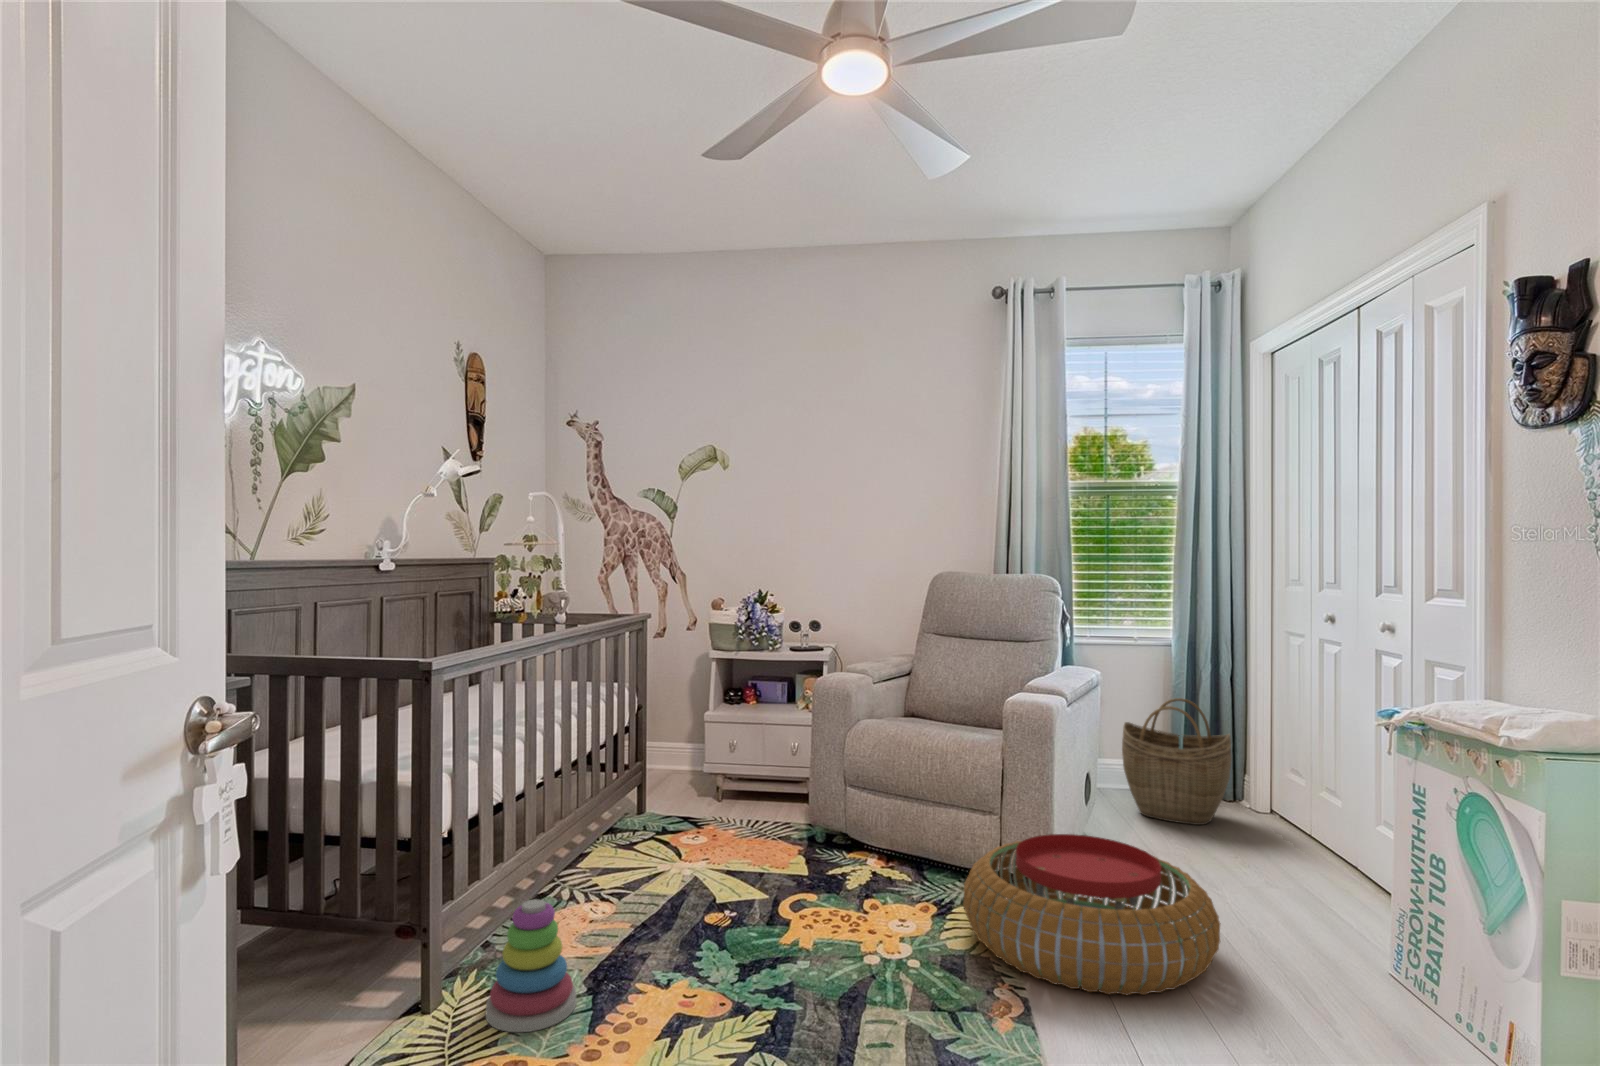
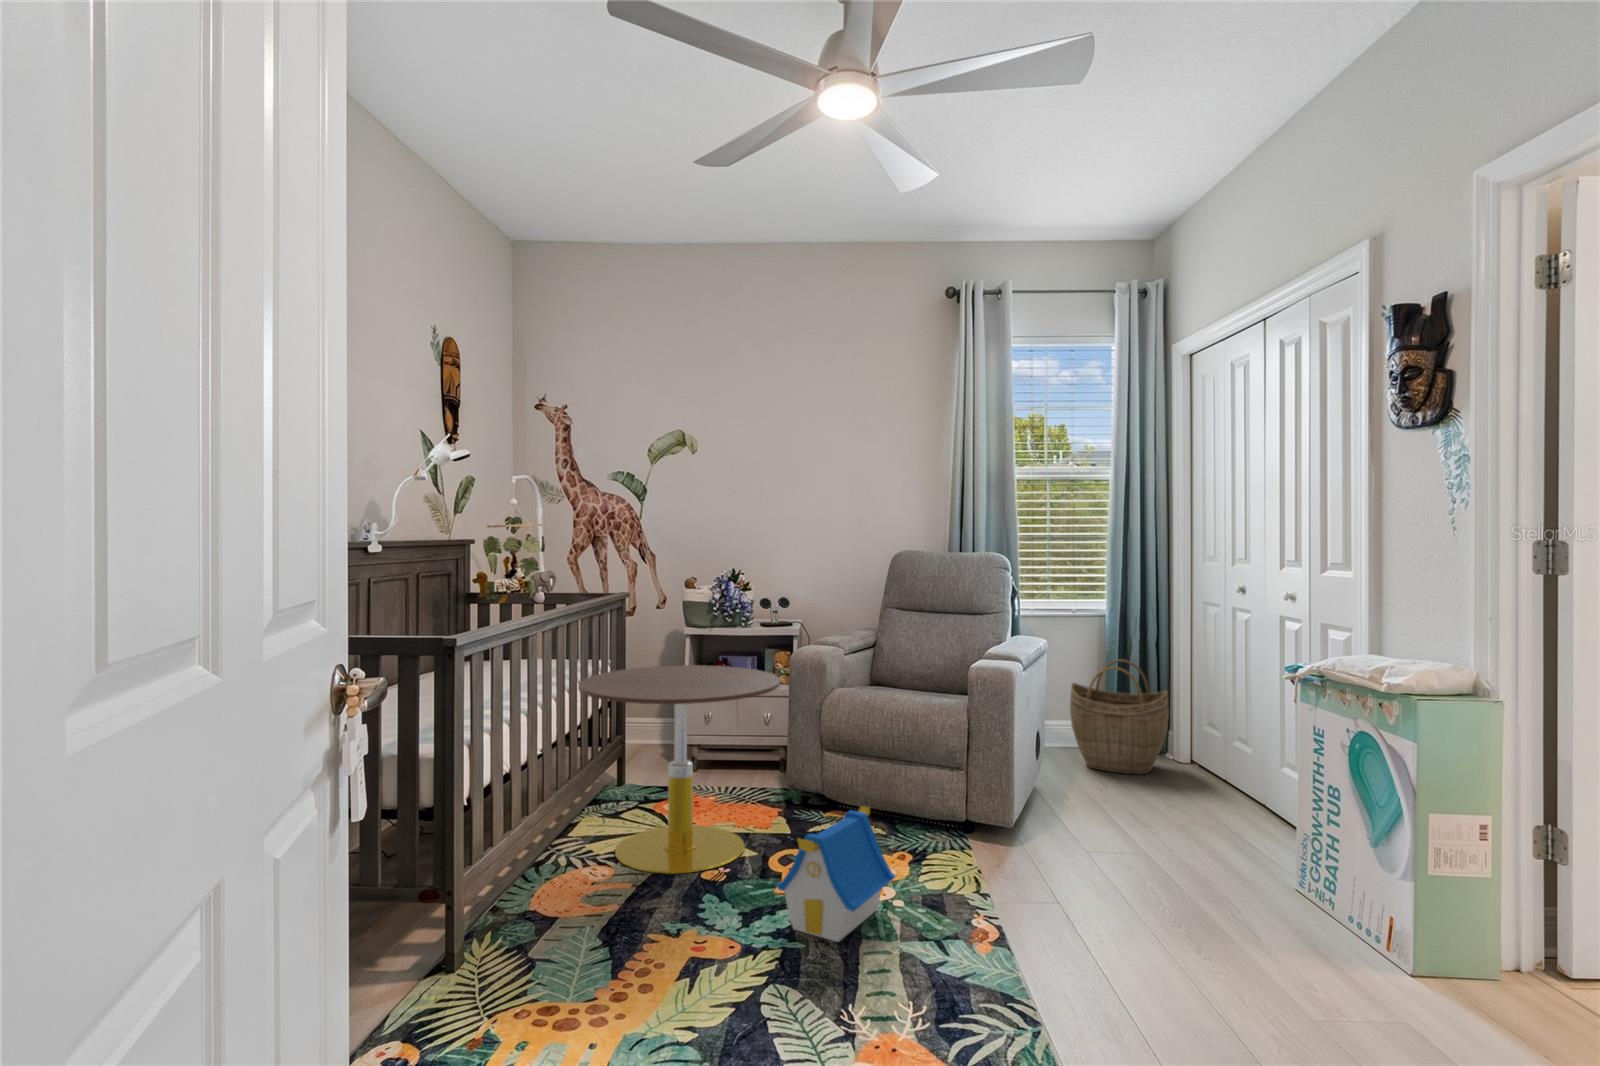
side table: none [585,692,798,915] -> present [578,665,780,874]
pouf: present [963,834,1220,995] -> none [940,783,1170,921]
toy house: none [776,853,910,1005] -> present [776,806,896,942]
stacking toy: present [486,899,576,1032] -> none [510,860,594,982]

